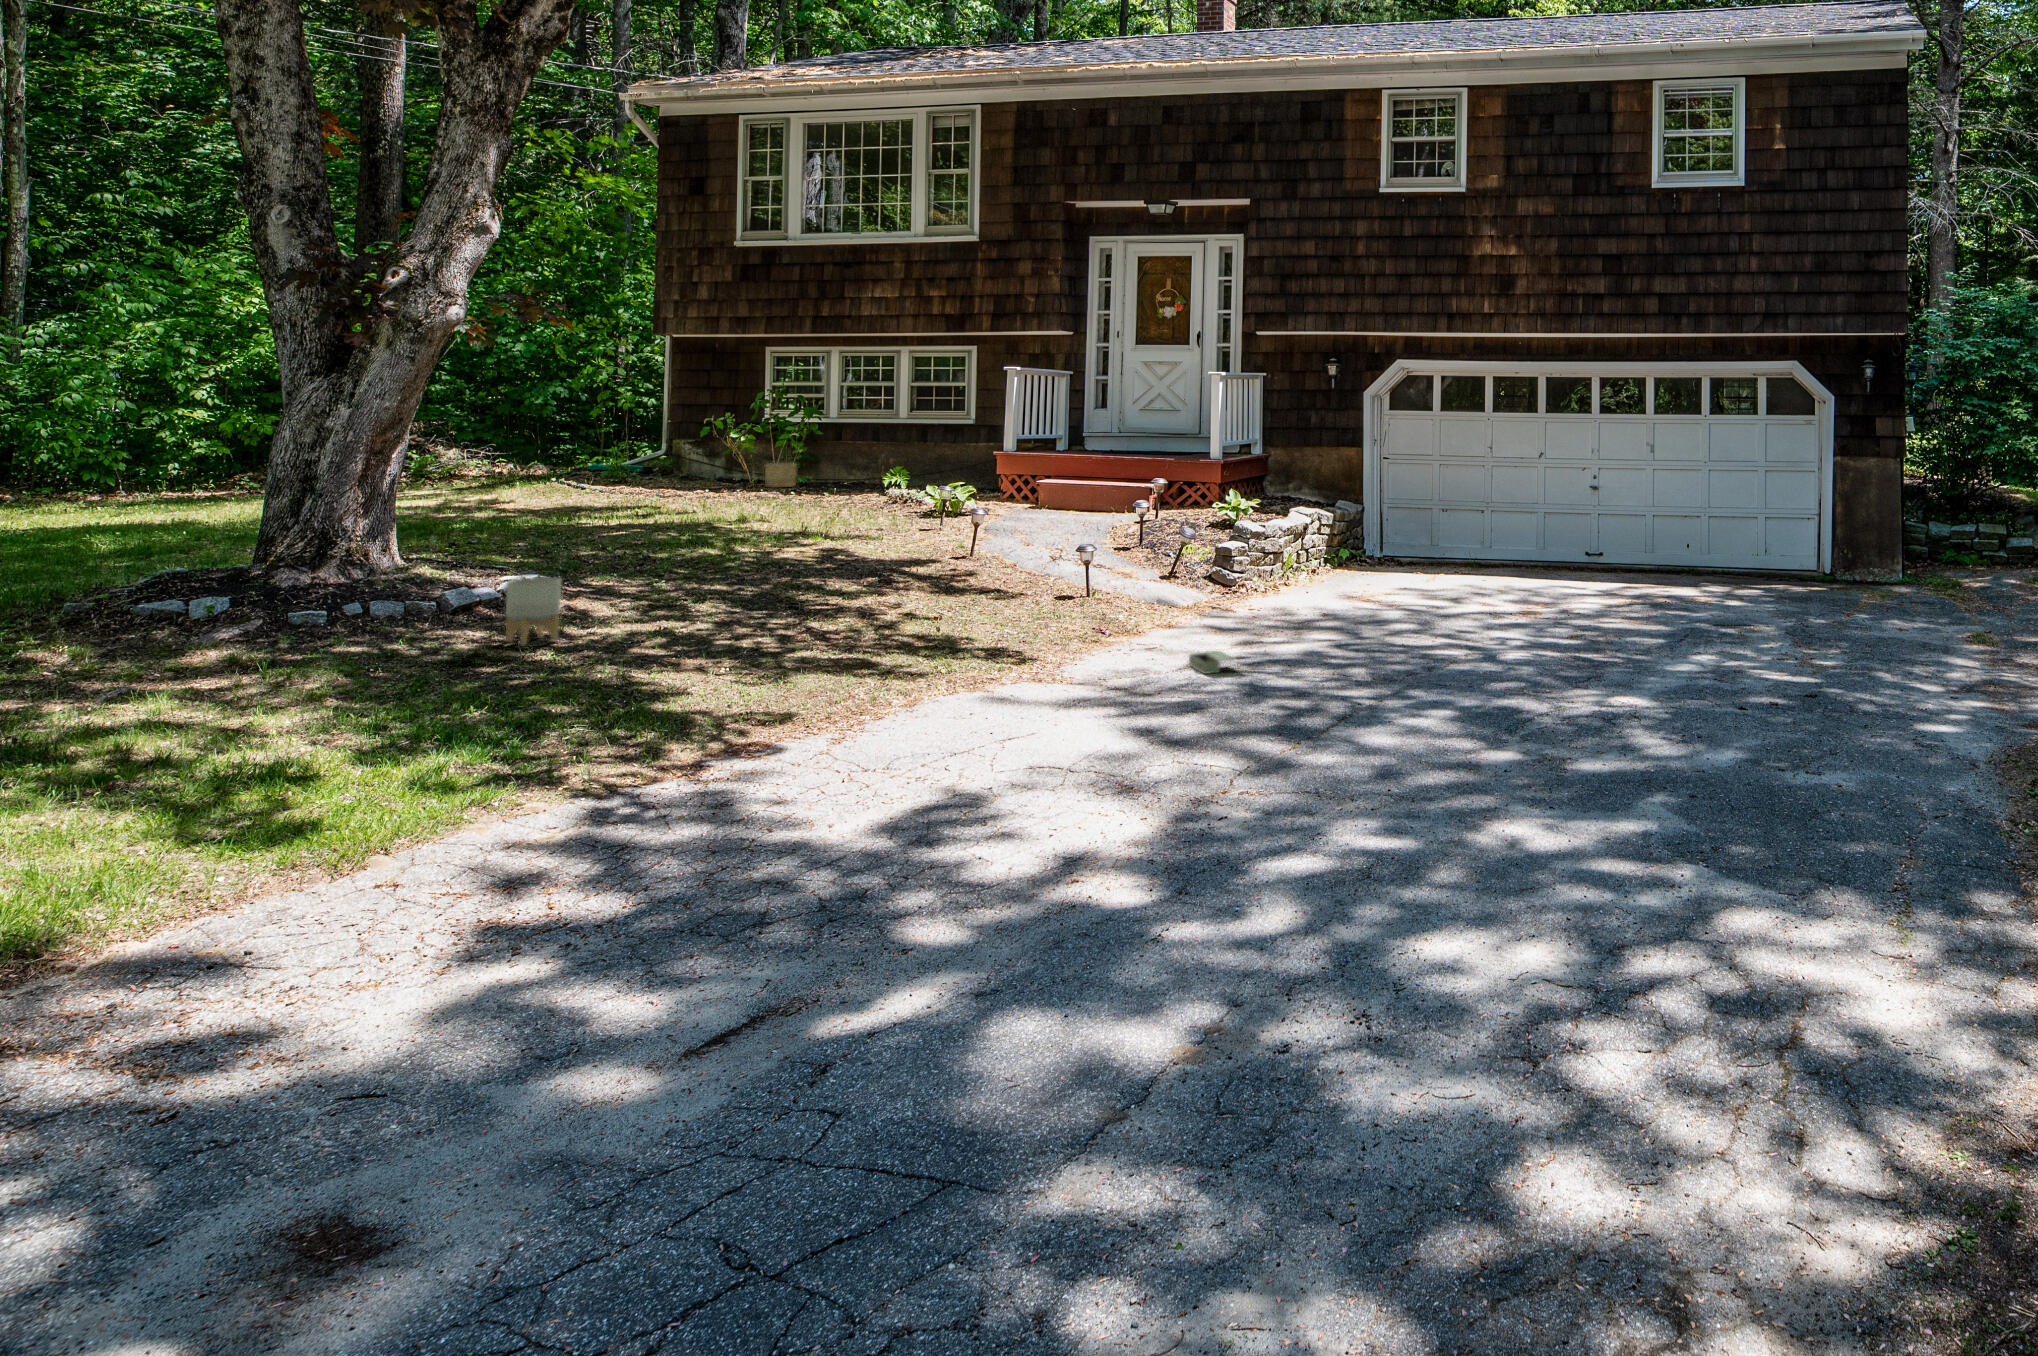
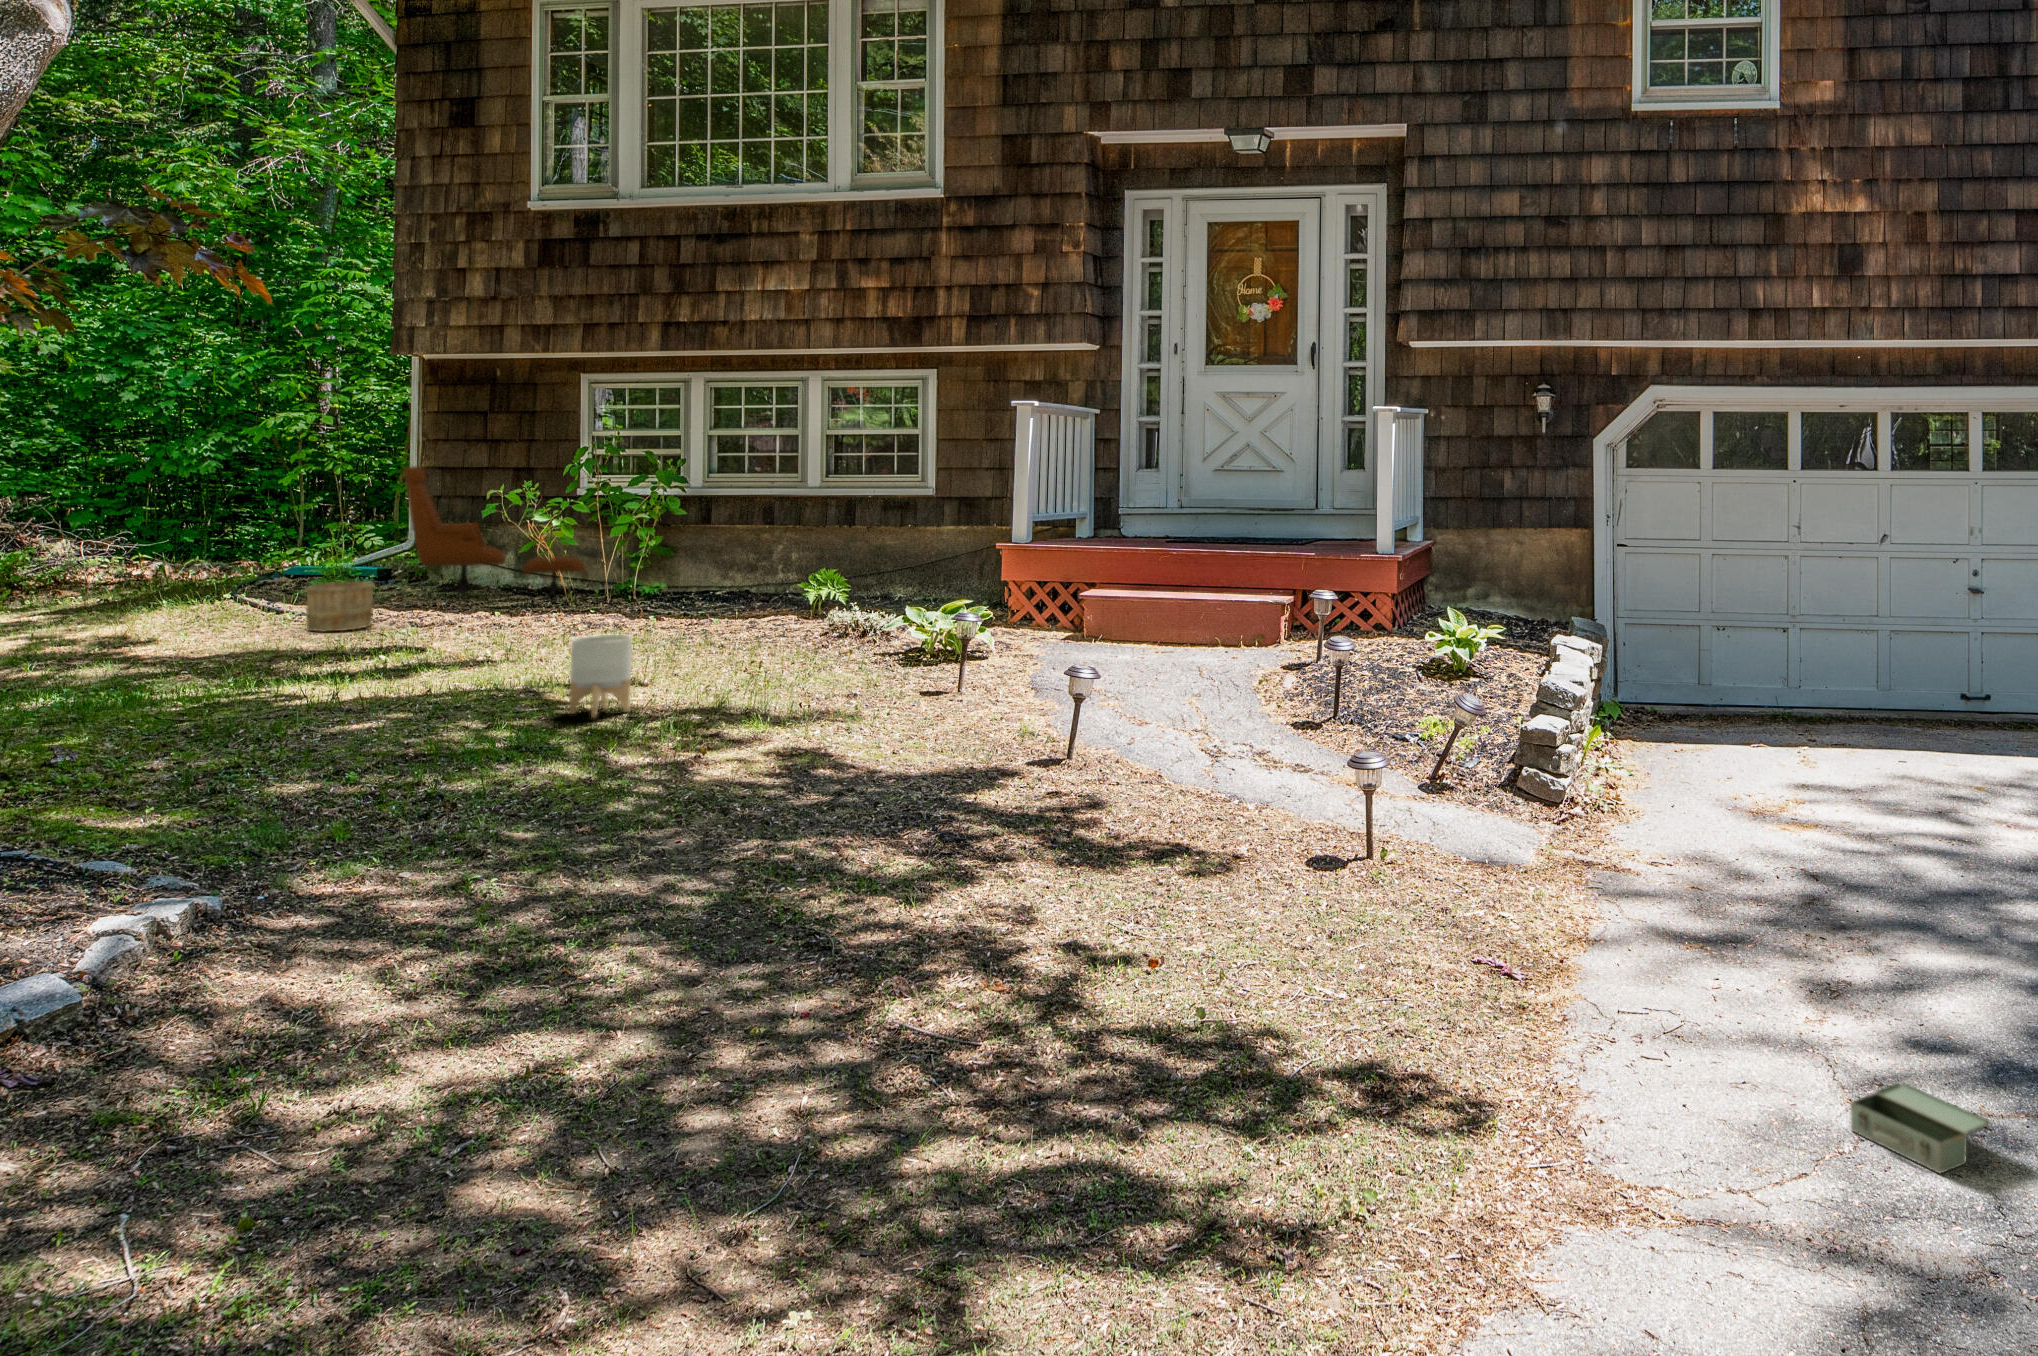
lounge chair: none [653,406,764,486] -> present [404,466,585,599]
wooden bucket: present [765,463,797,487] -> present [306,581,374,632]
planter: present [506,577,561,645] -> present [569,635,632,717]

